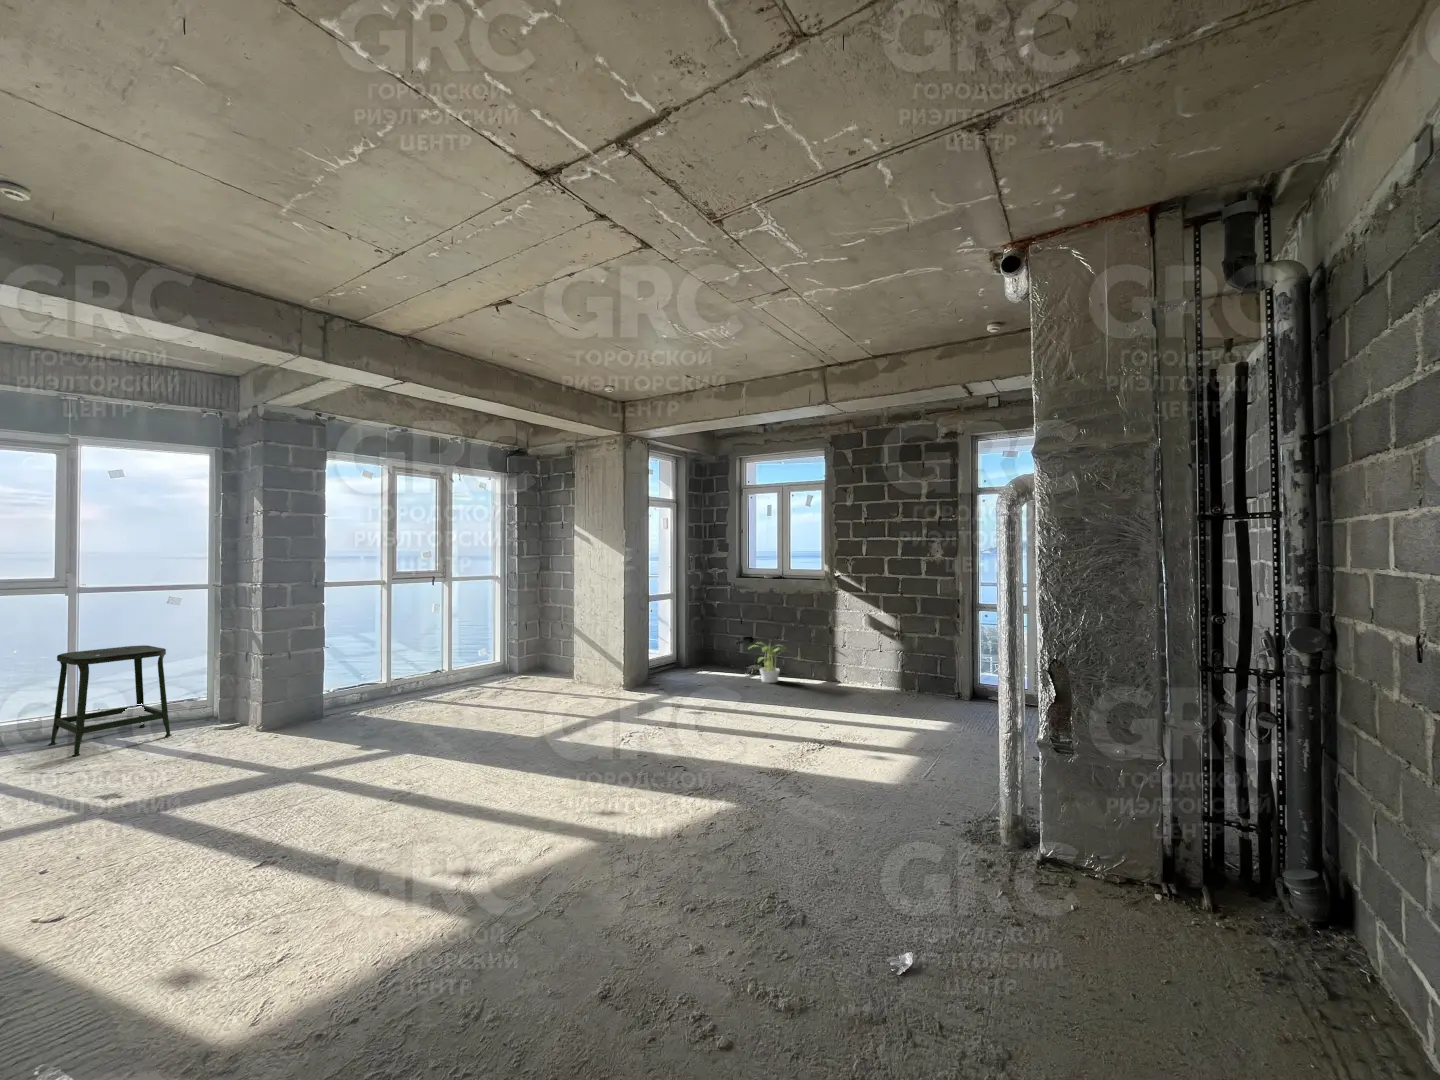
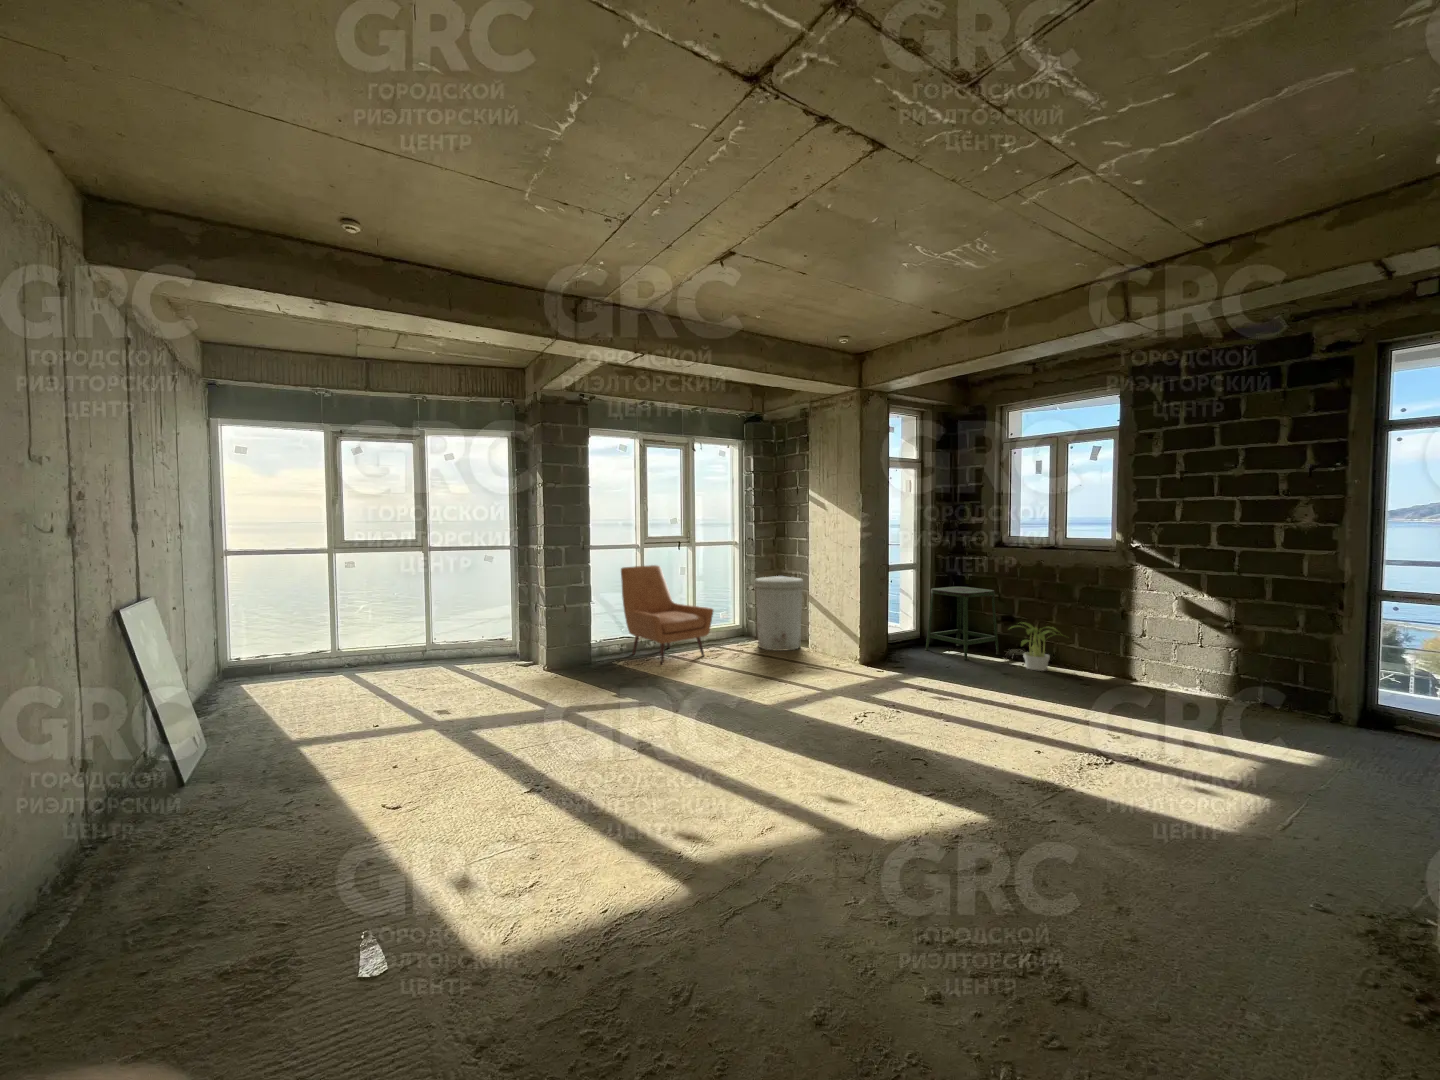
chair: none [360,603,471,710] -> present [621,565,713,664]
trash can: none [514,610,568,685] -> present [754,576,804,651]
stool: present [49,645,172,756] -> present [925,587,1000,660]

